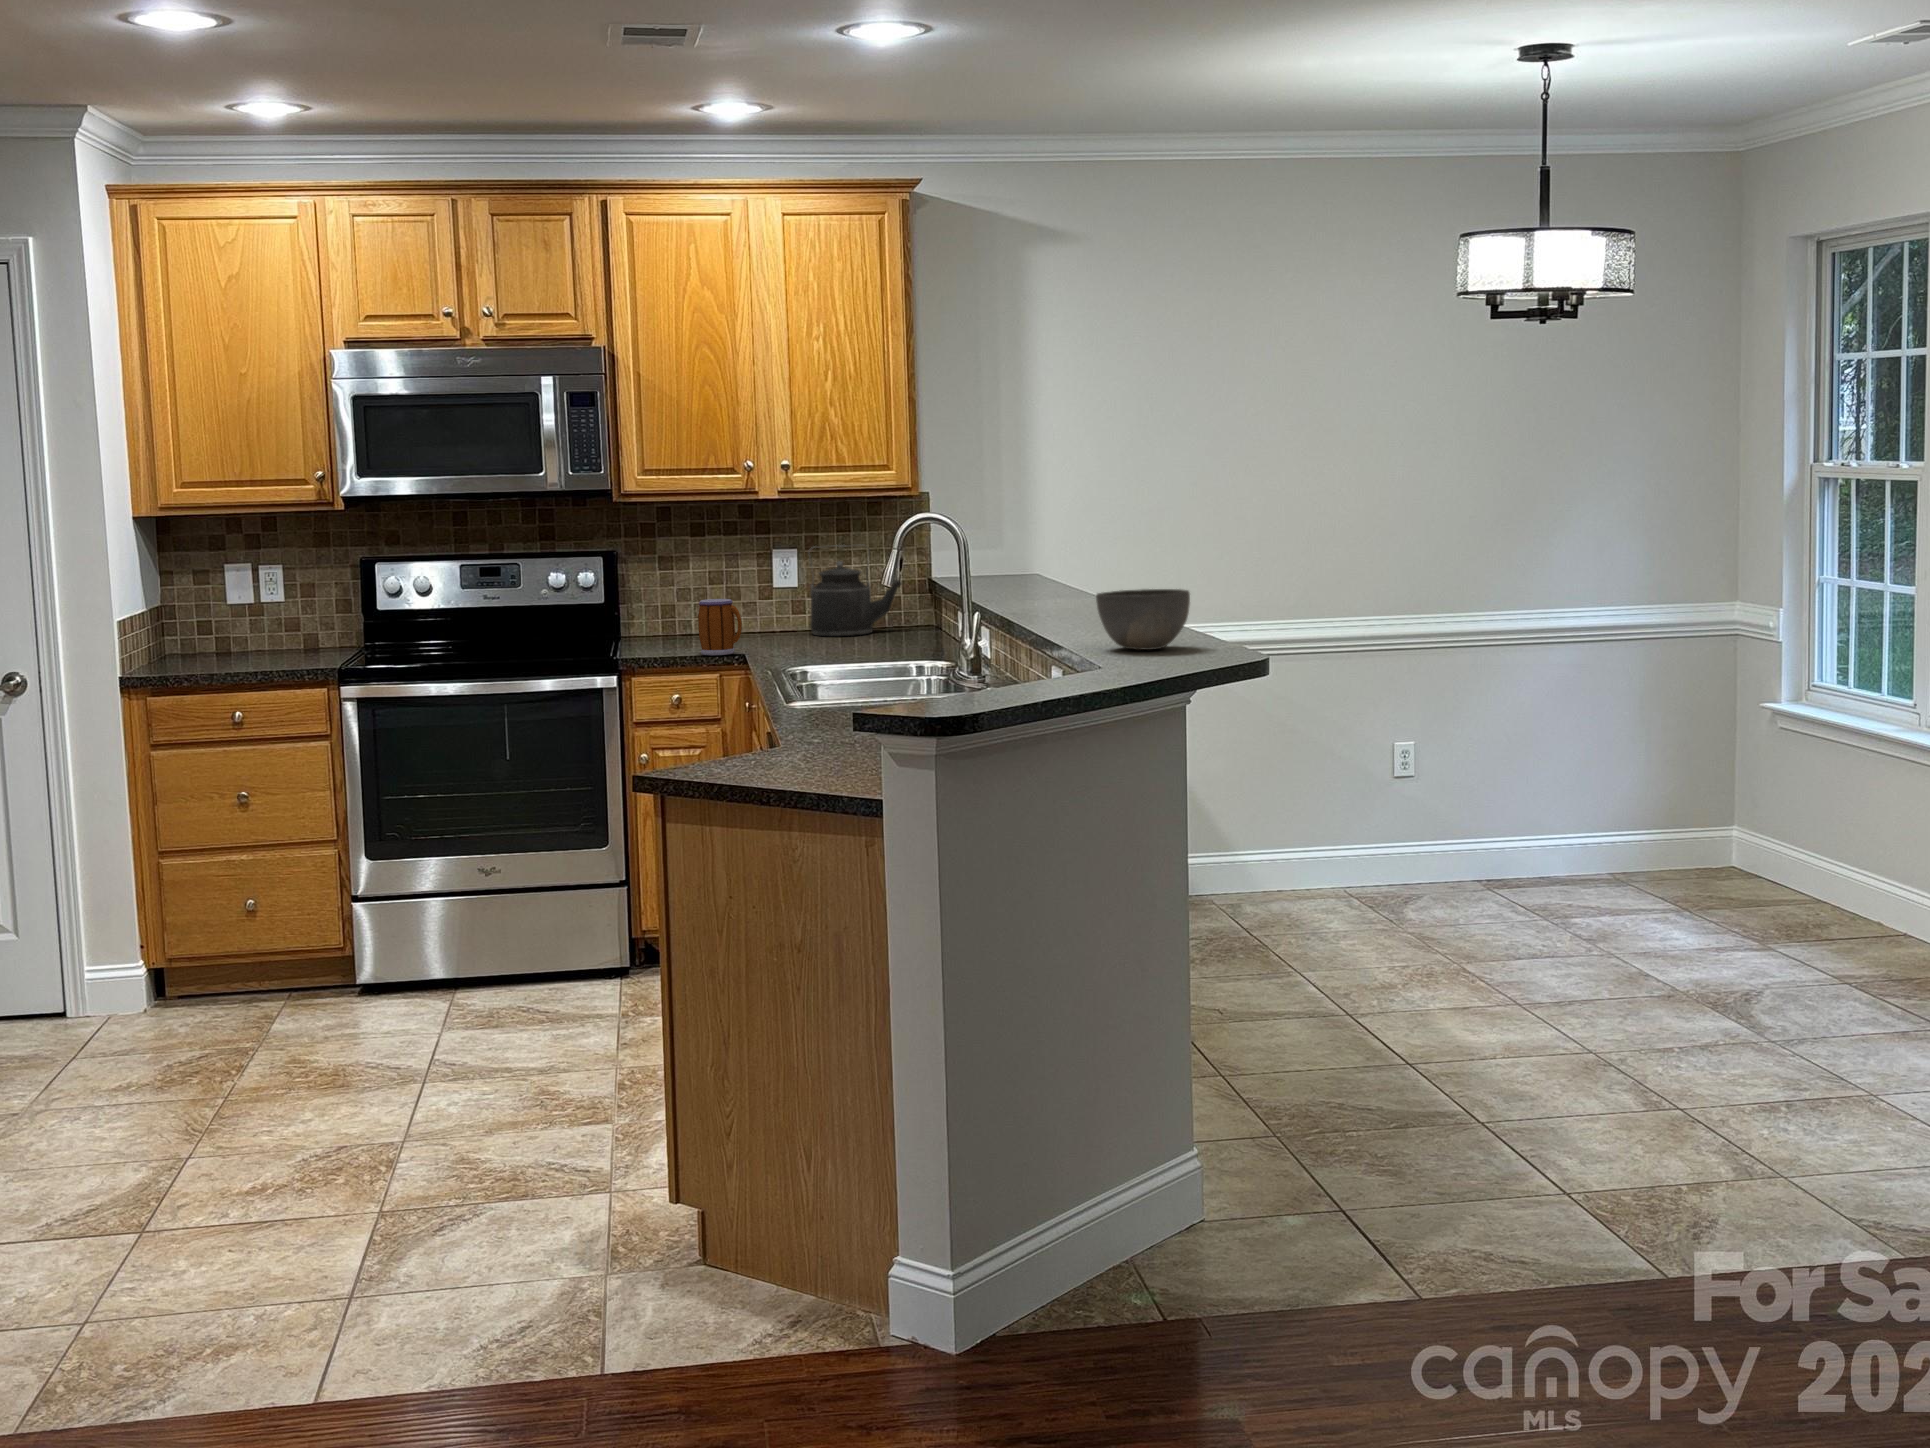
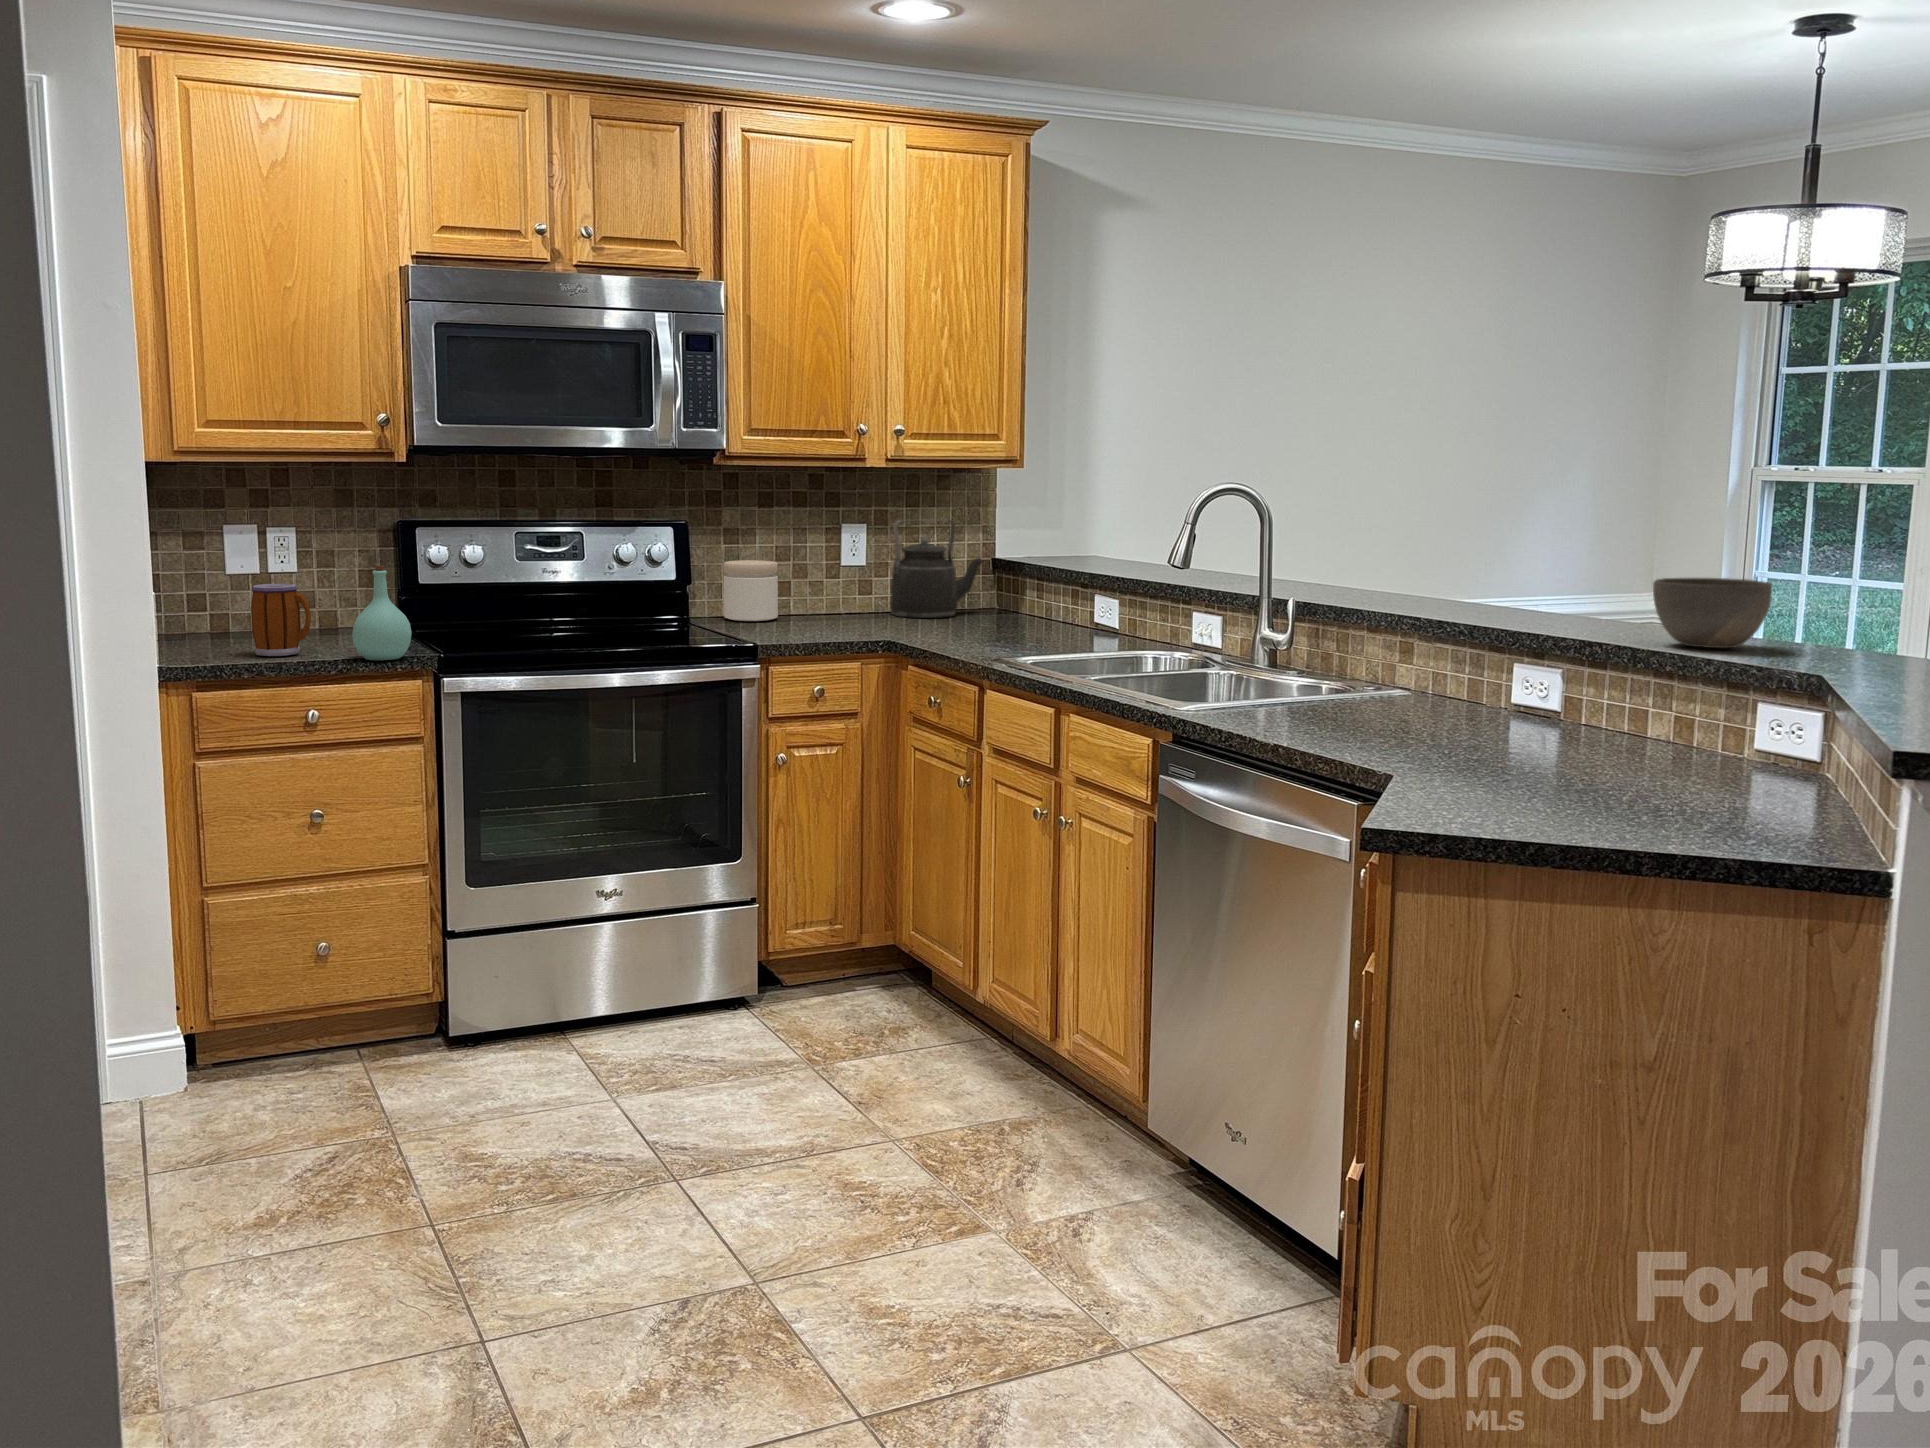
jar: none [647,586,698,640] -> present [724,560,778,621]
bottle: none [273,596,324,672] -> present [352,565,412,660]
mug: present [698,599,742,655] -> present [251,584,311,656]

